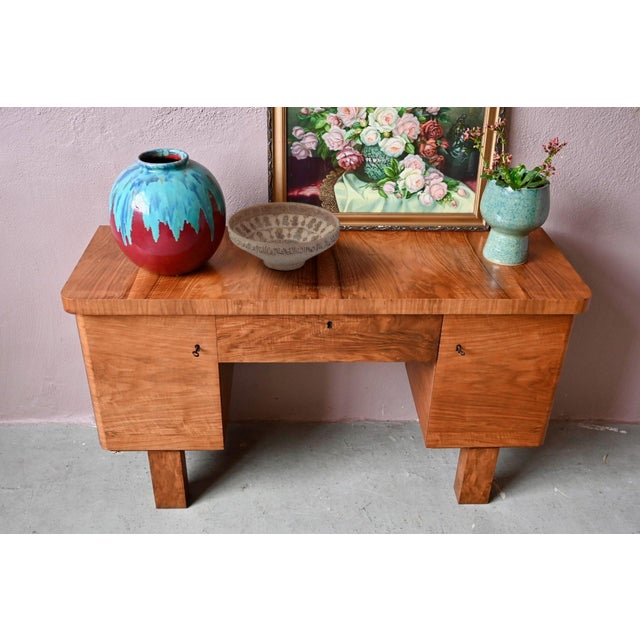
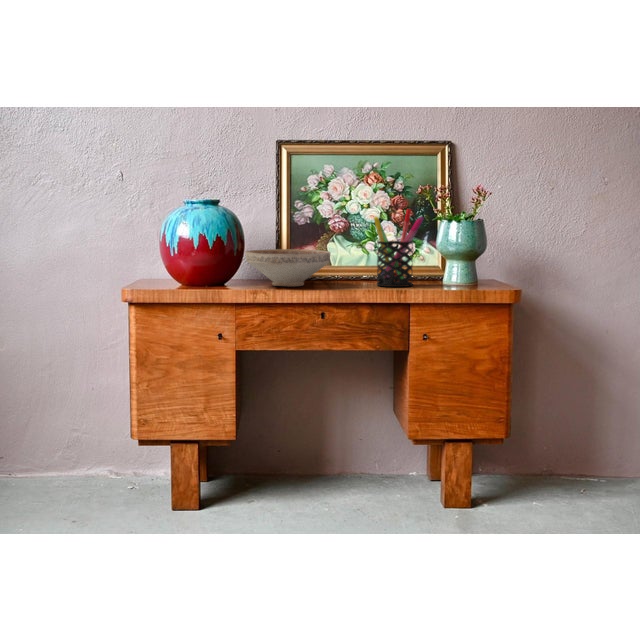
pen holder: none [398,165,469,275] -> present [374,209,424,287]

